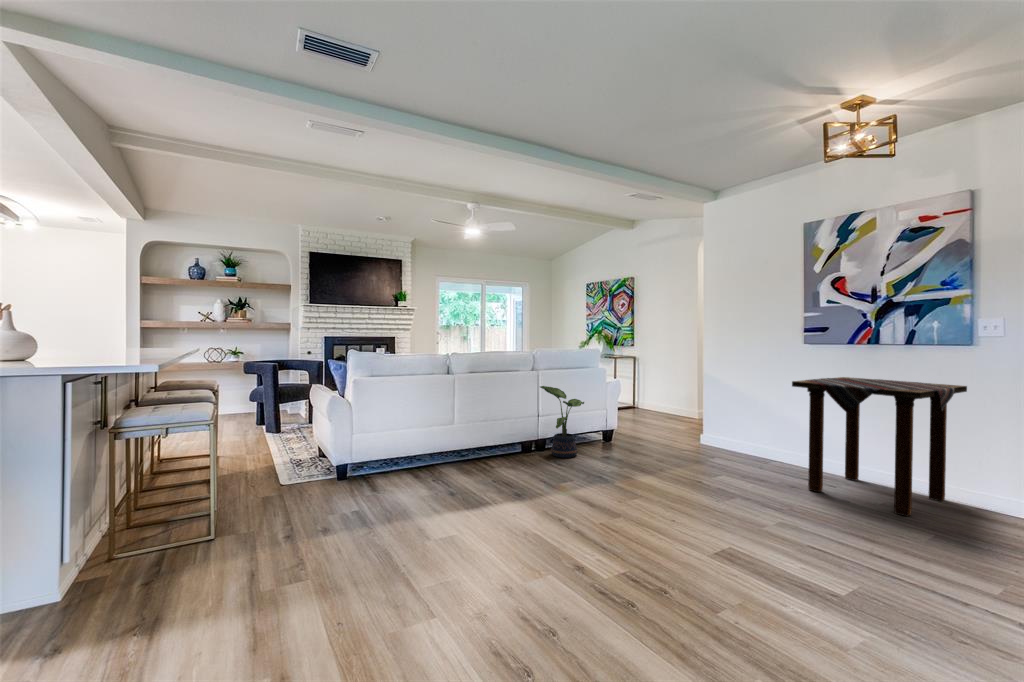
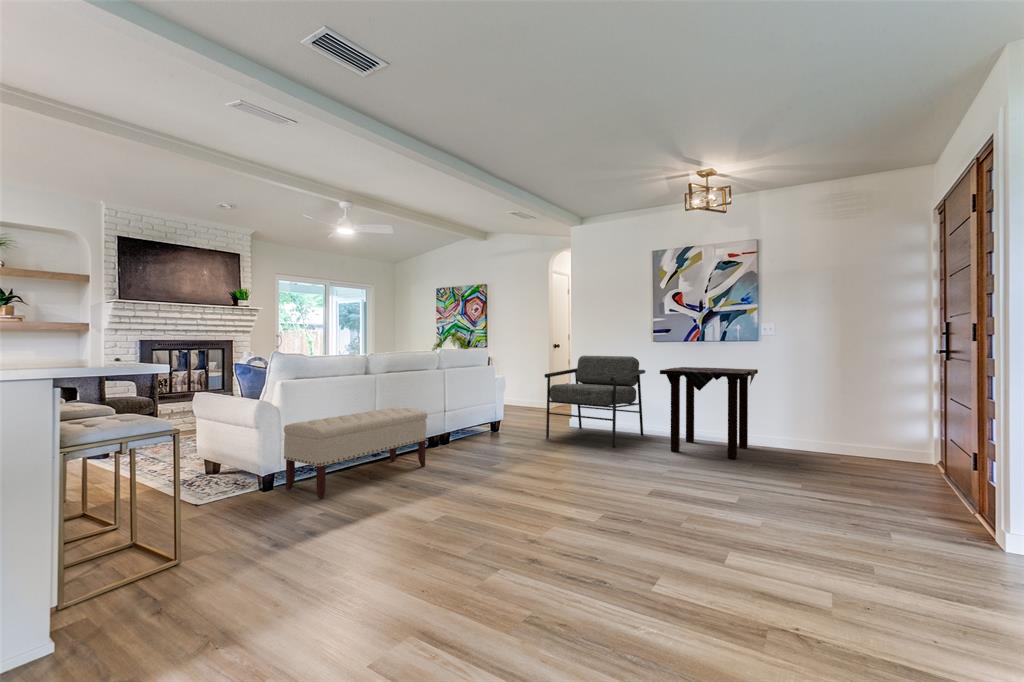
armchair: none [653,358,793,475] -> present [544,355,646,447]
potted plant: present [540,386,584,458] -> none [446,384,488,449]
bench: none [349,408,497,495] -> present [284,407,427,499]

